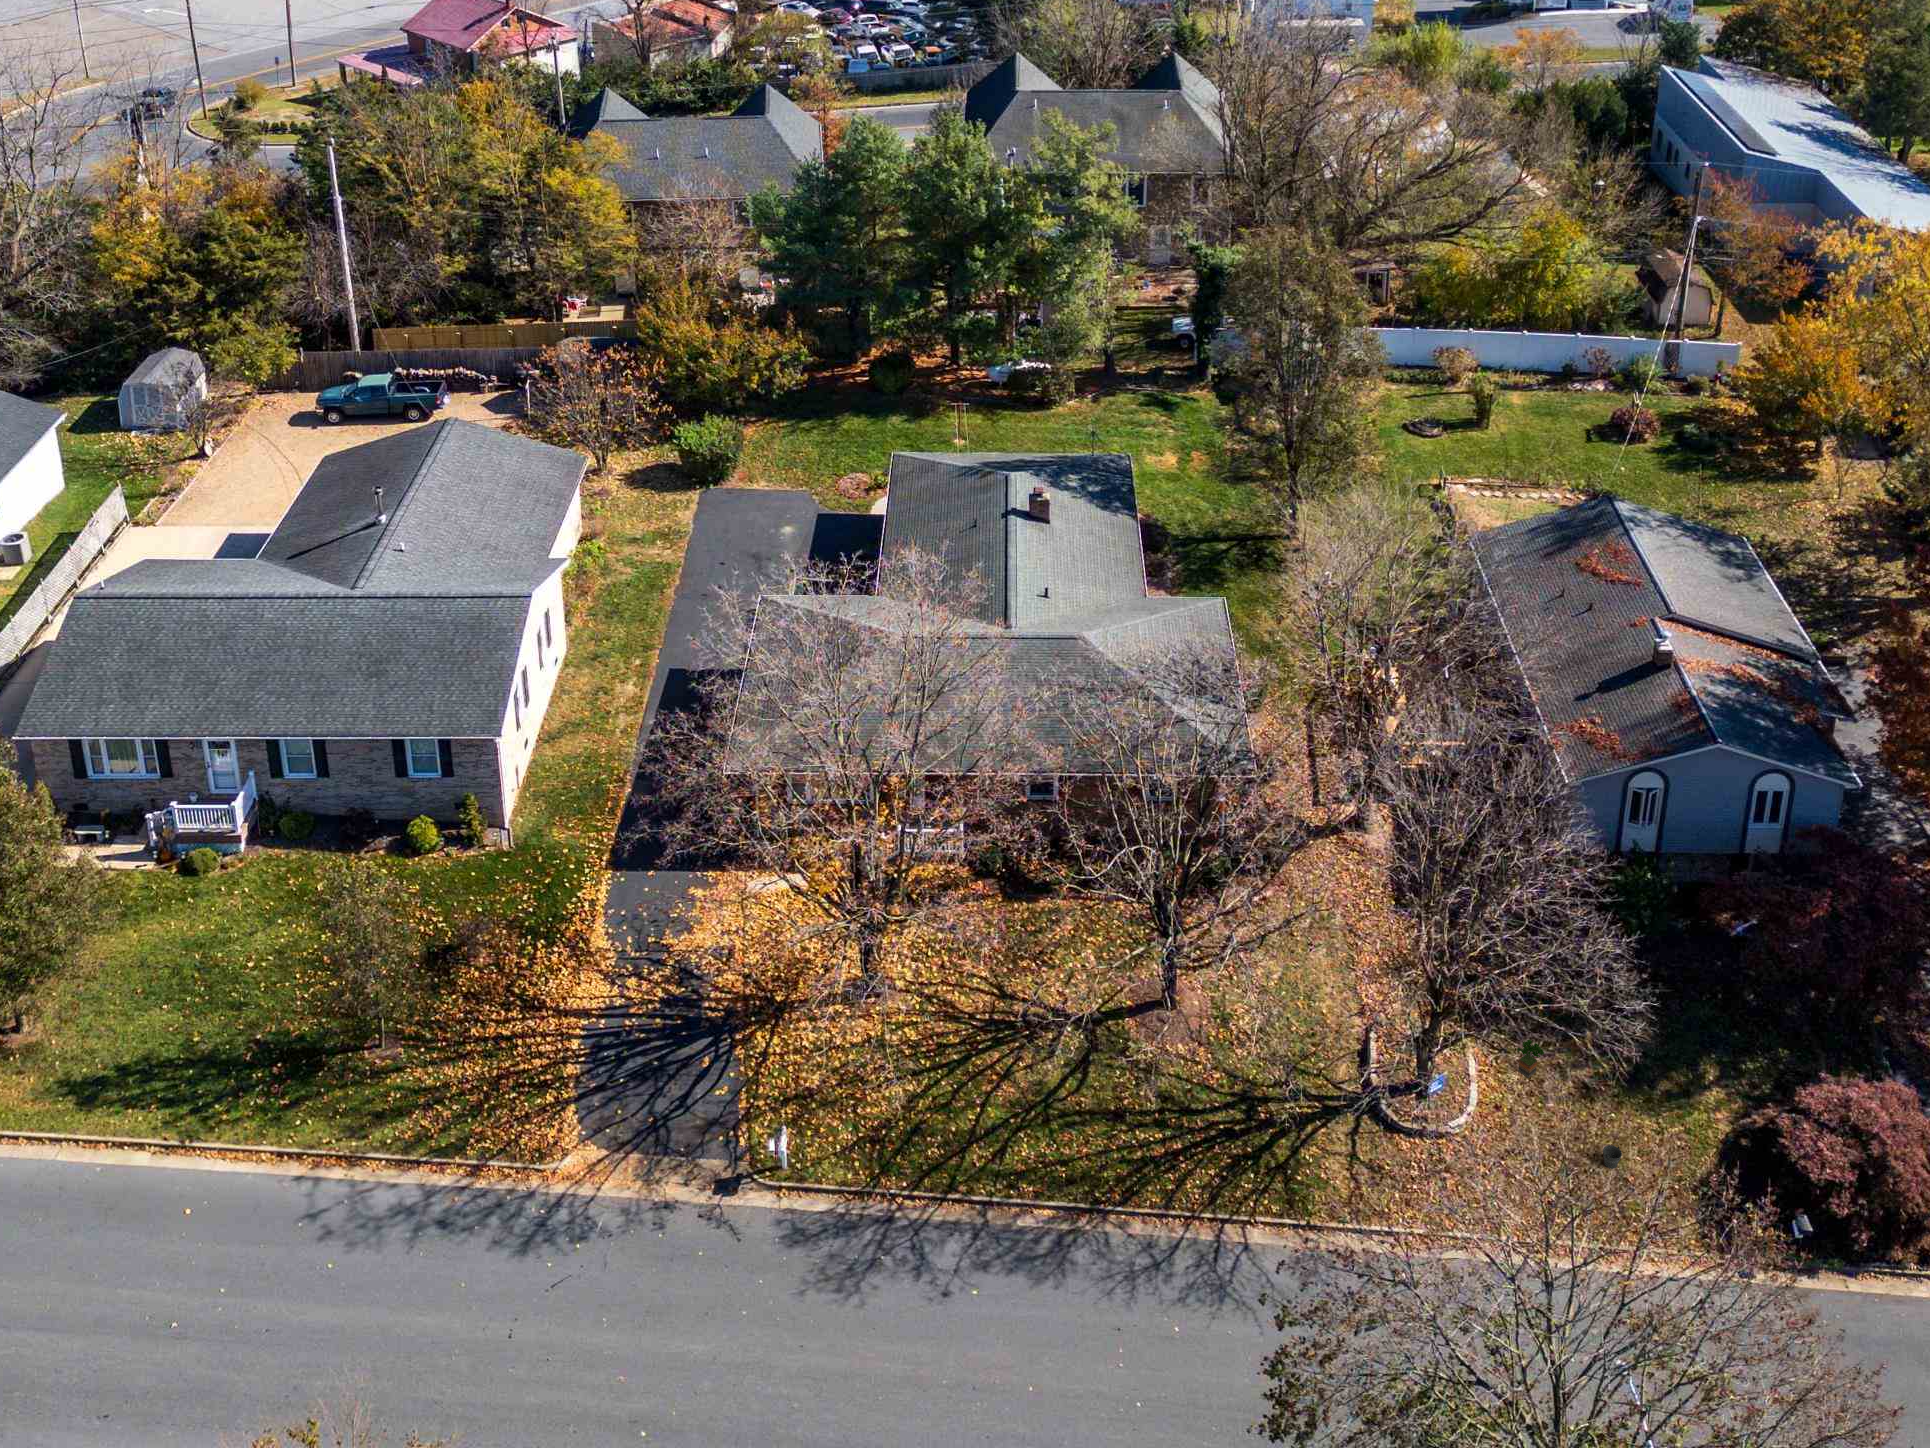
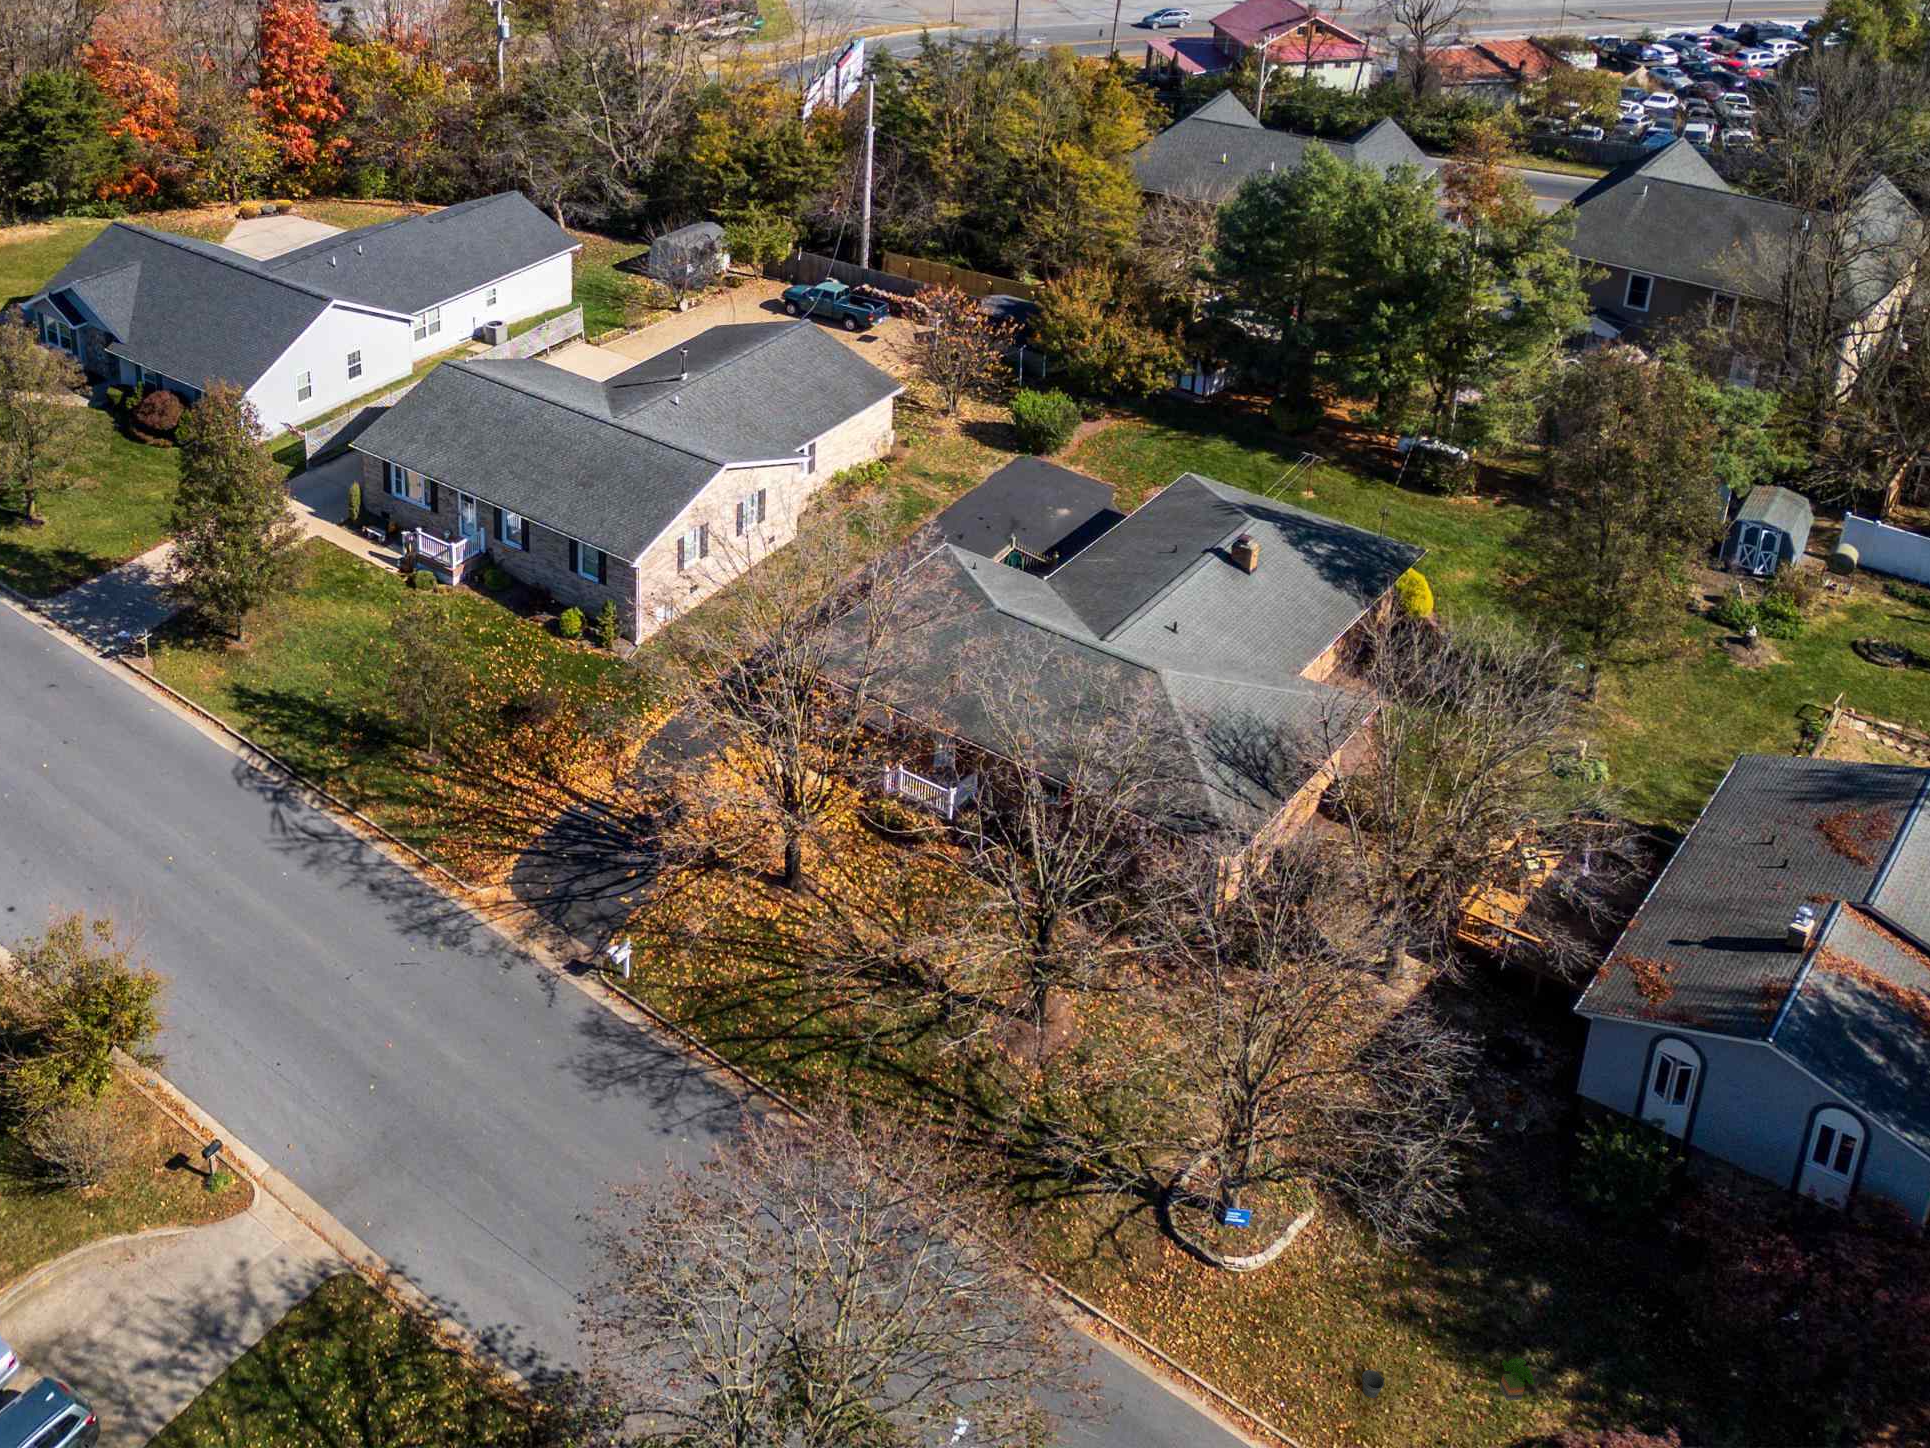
potted tree: present [1517,1040,1544,1078] -> present [1500,1357,1534,1400]

